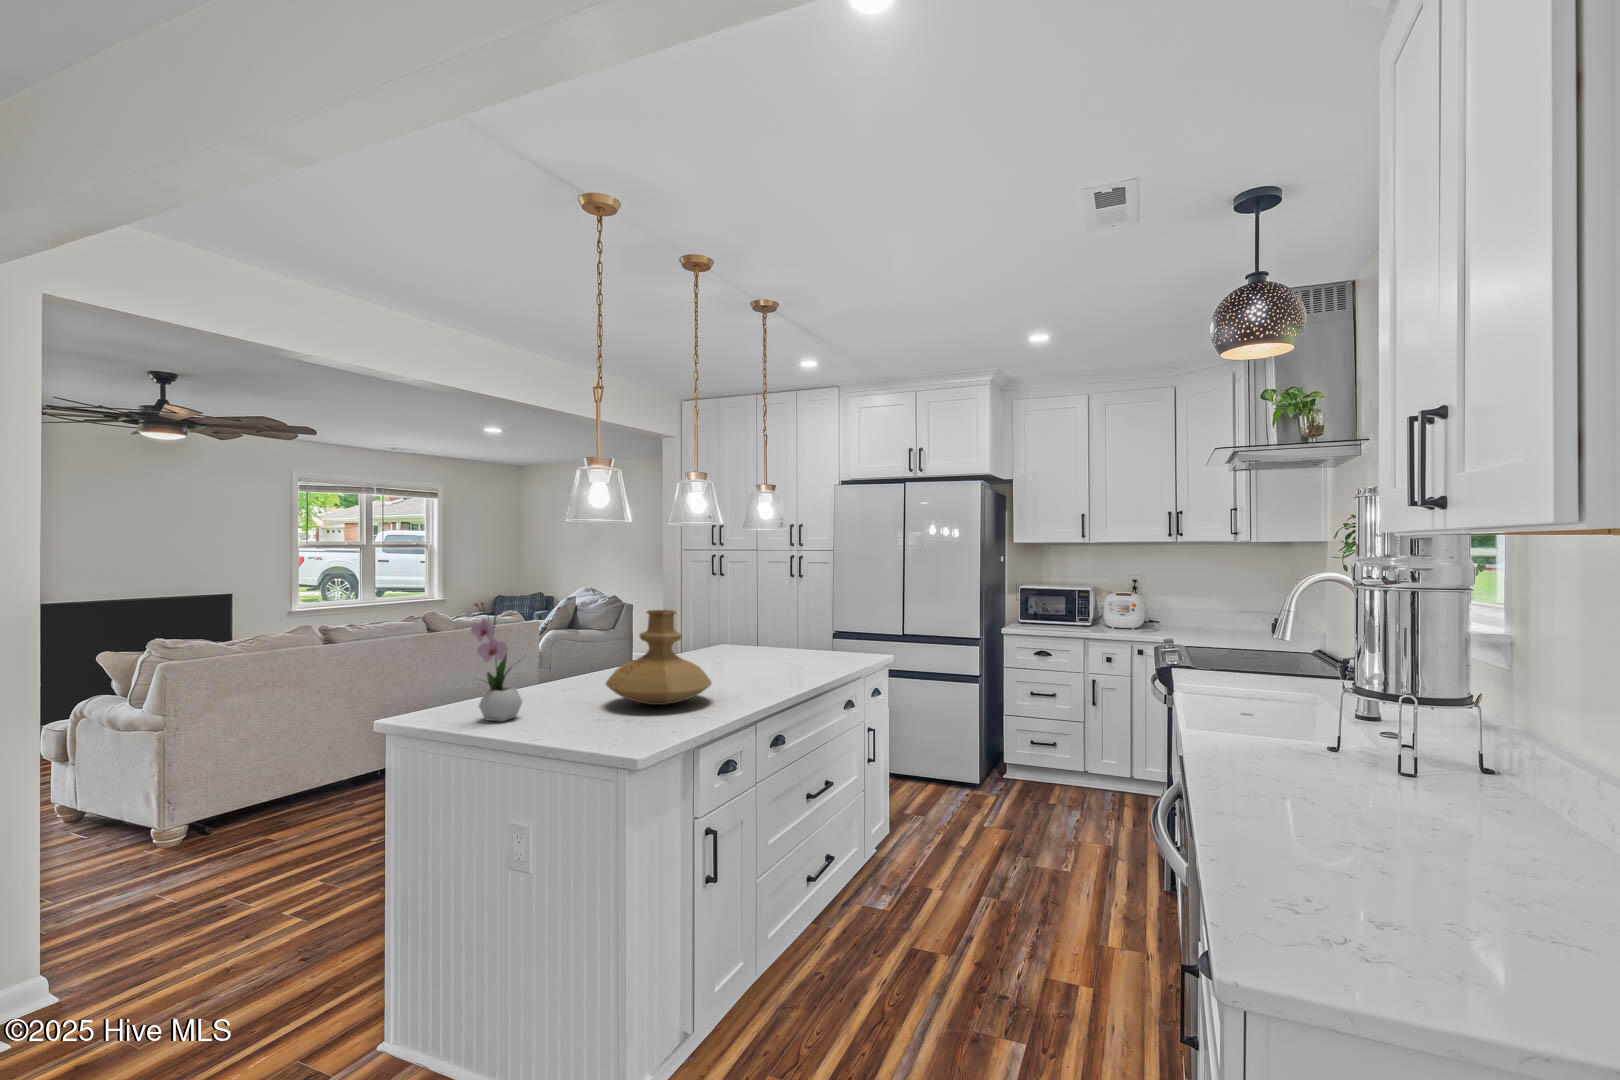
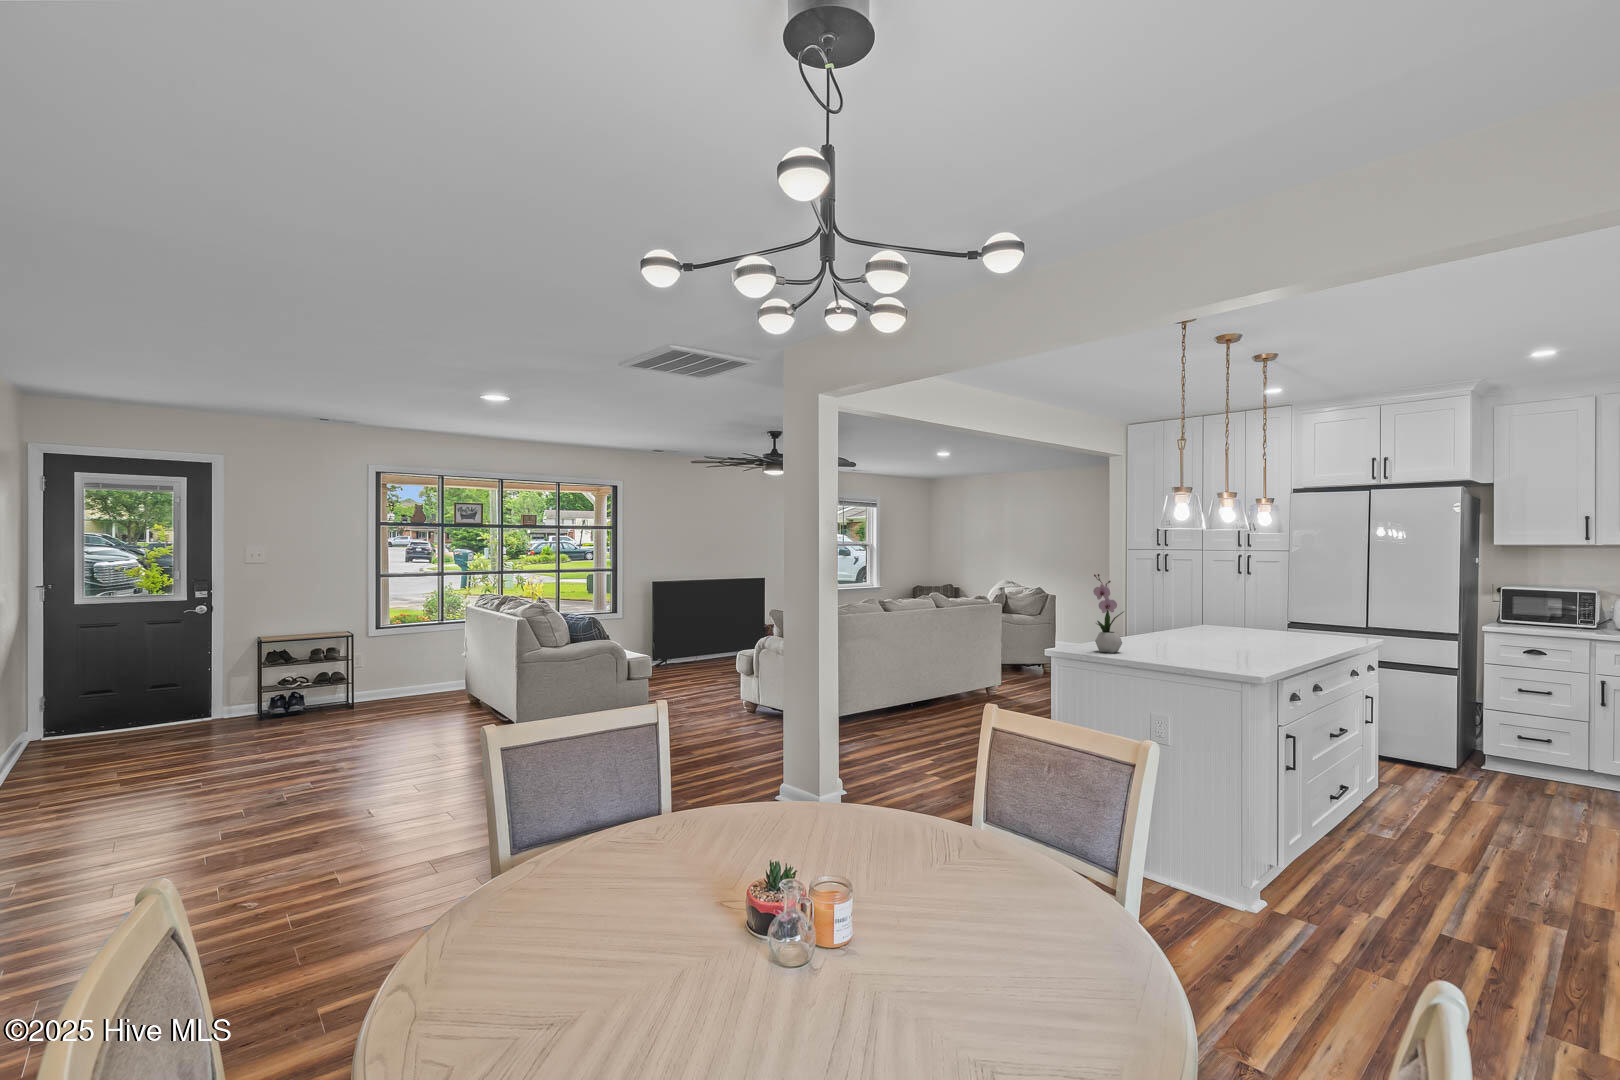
vase: present [606,610,712,705] -> none [1171,585,1256,652]

